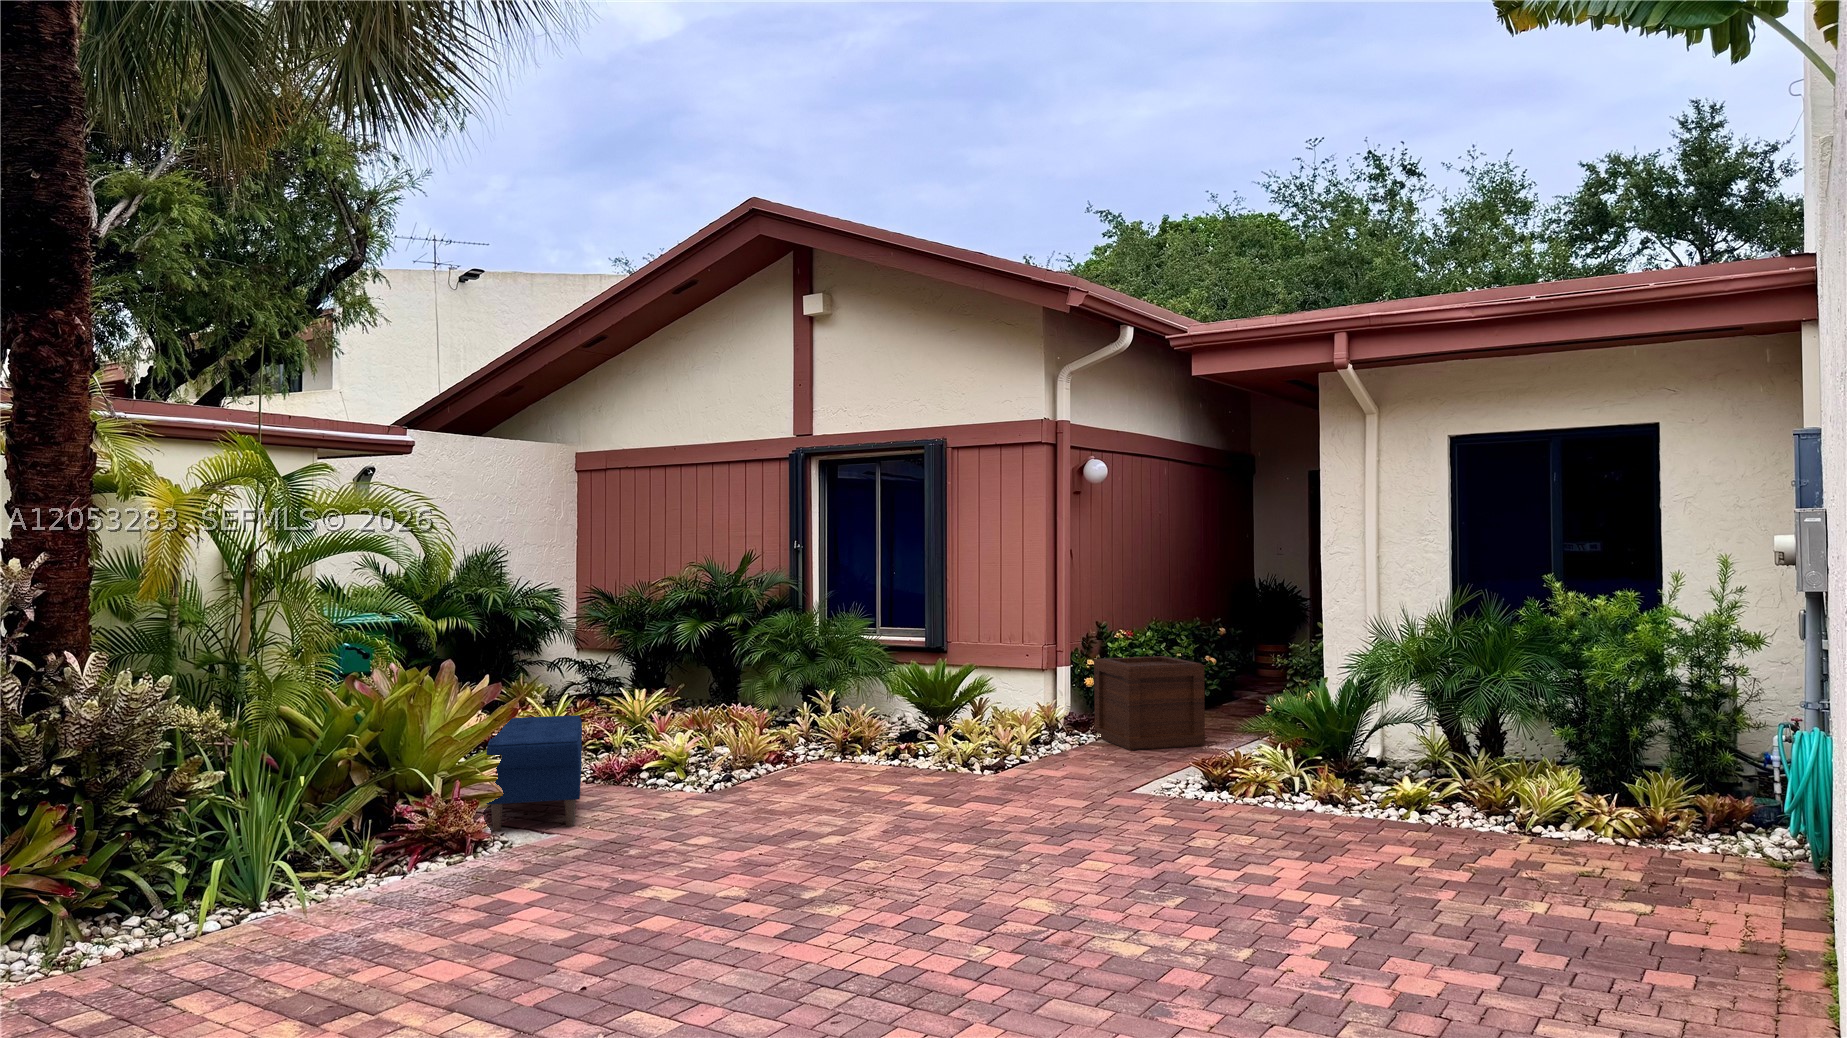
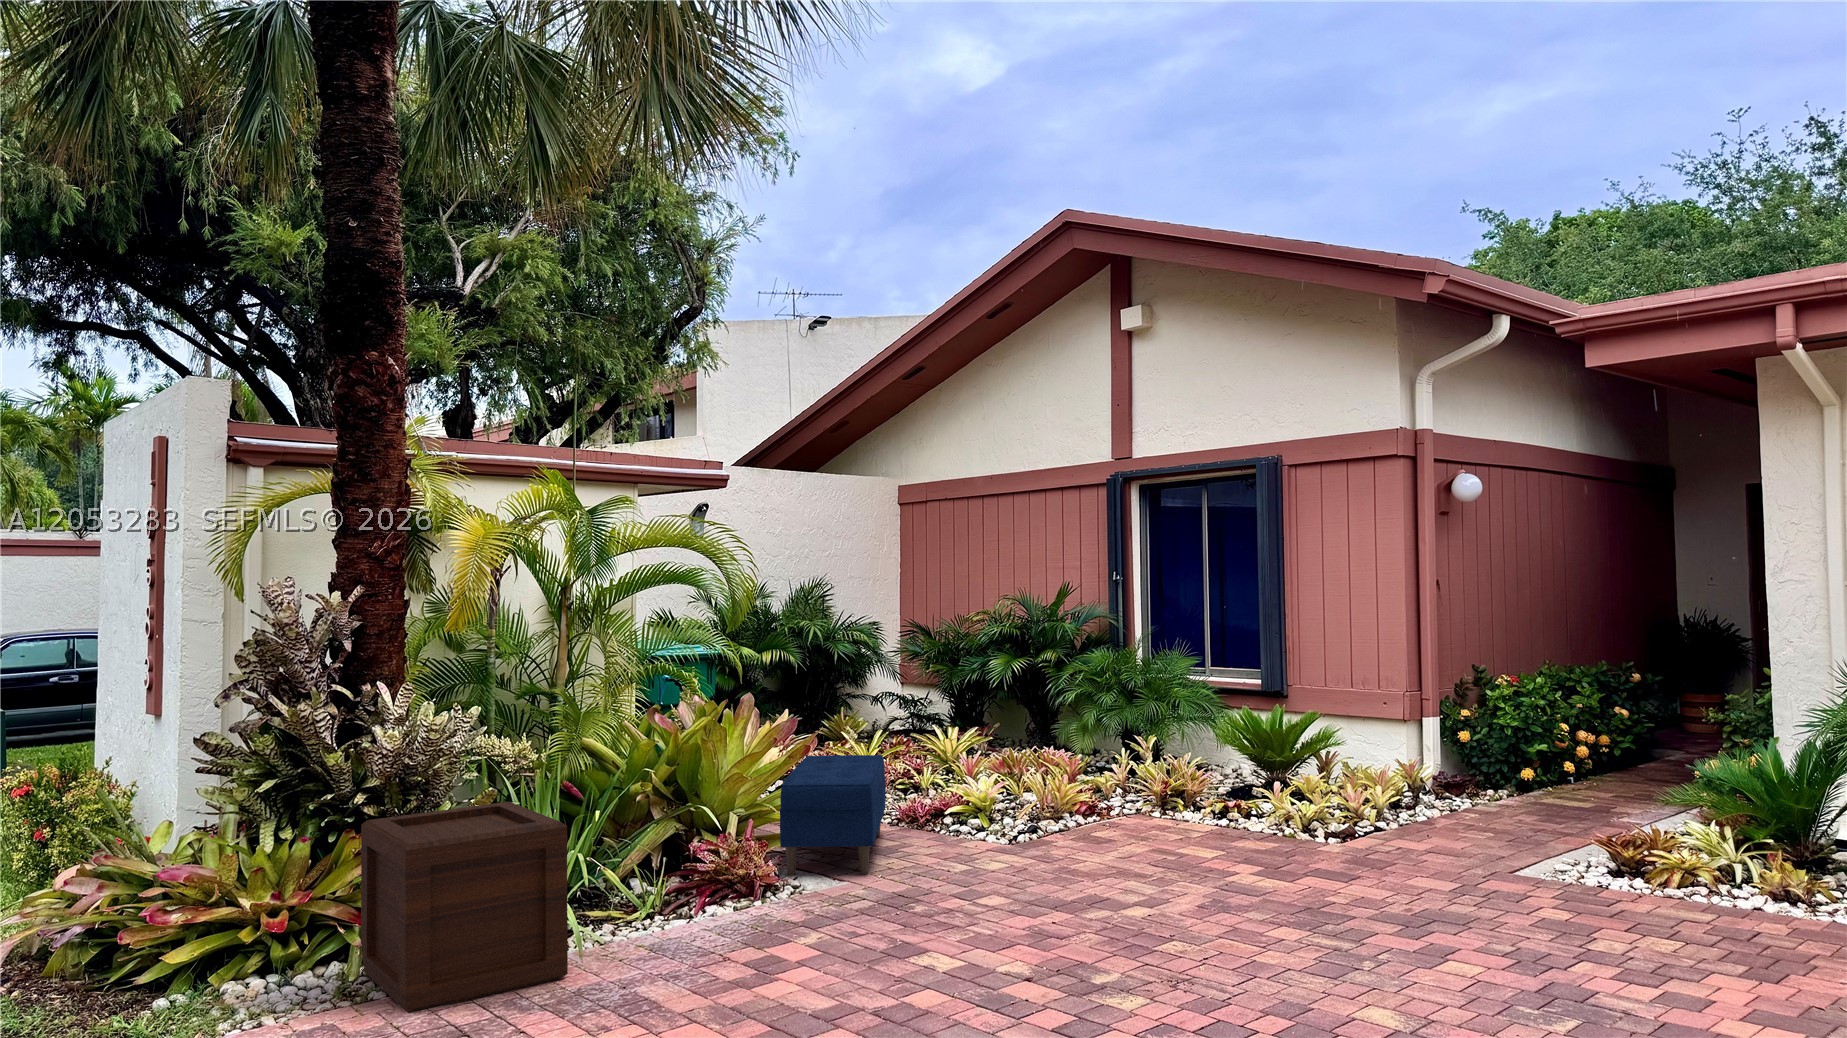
wooden crate: present [1094,656,1205,750] -> present [361,802,568,1013]

